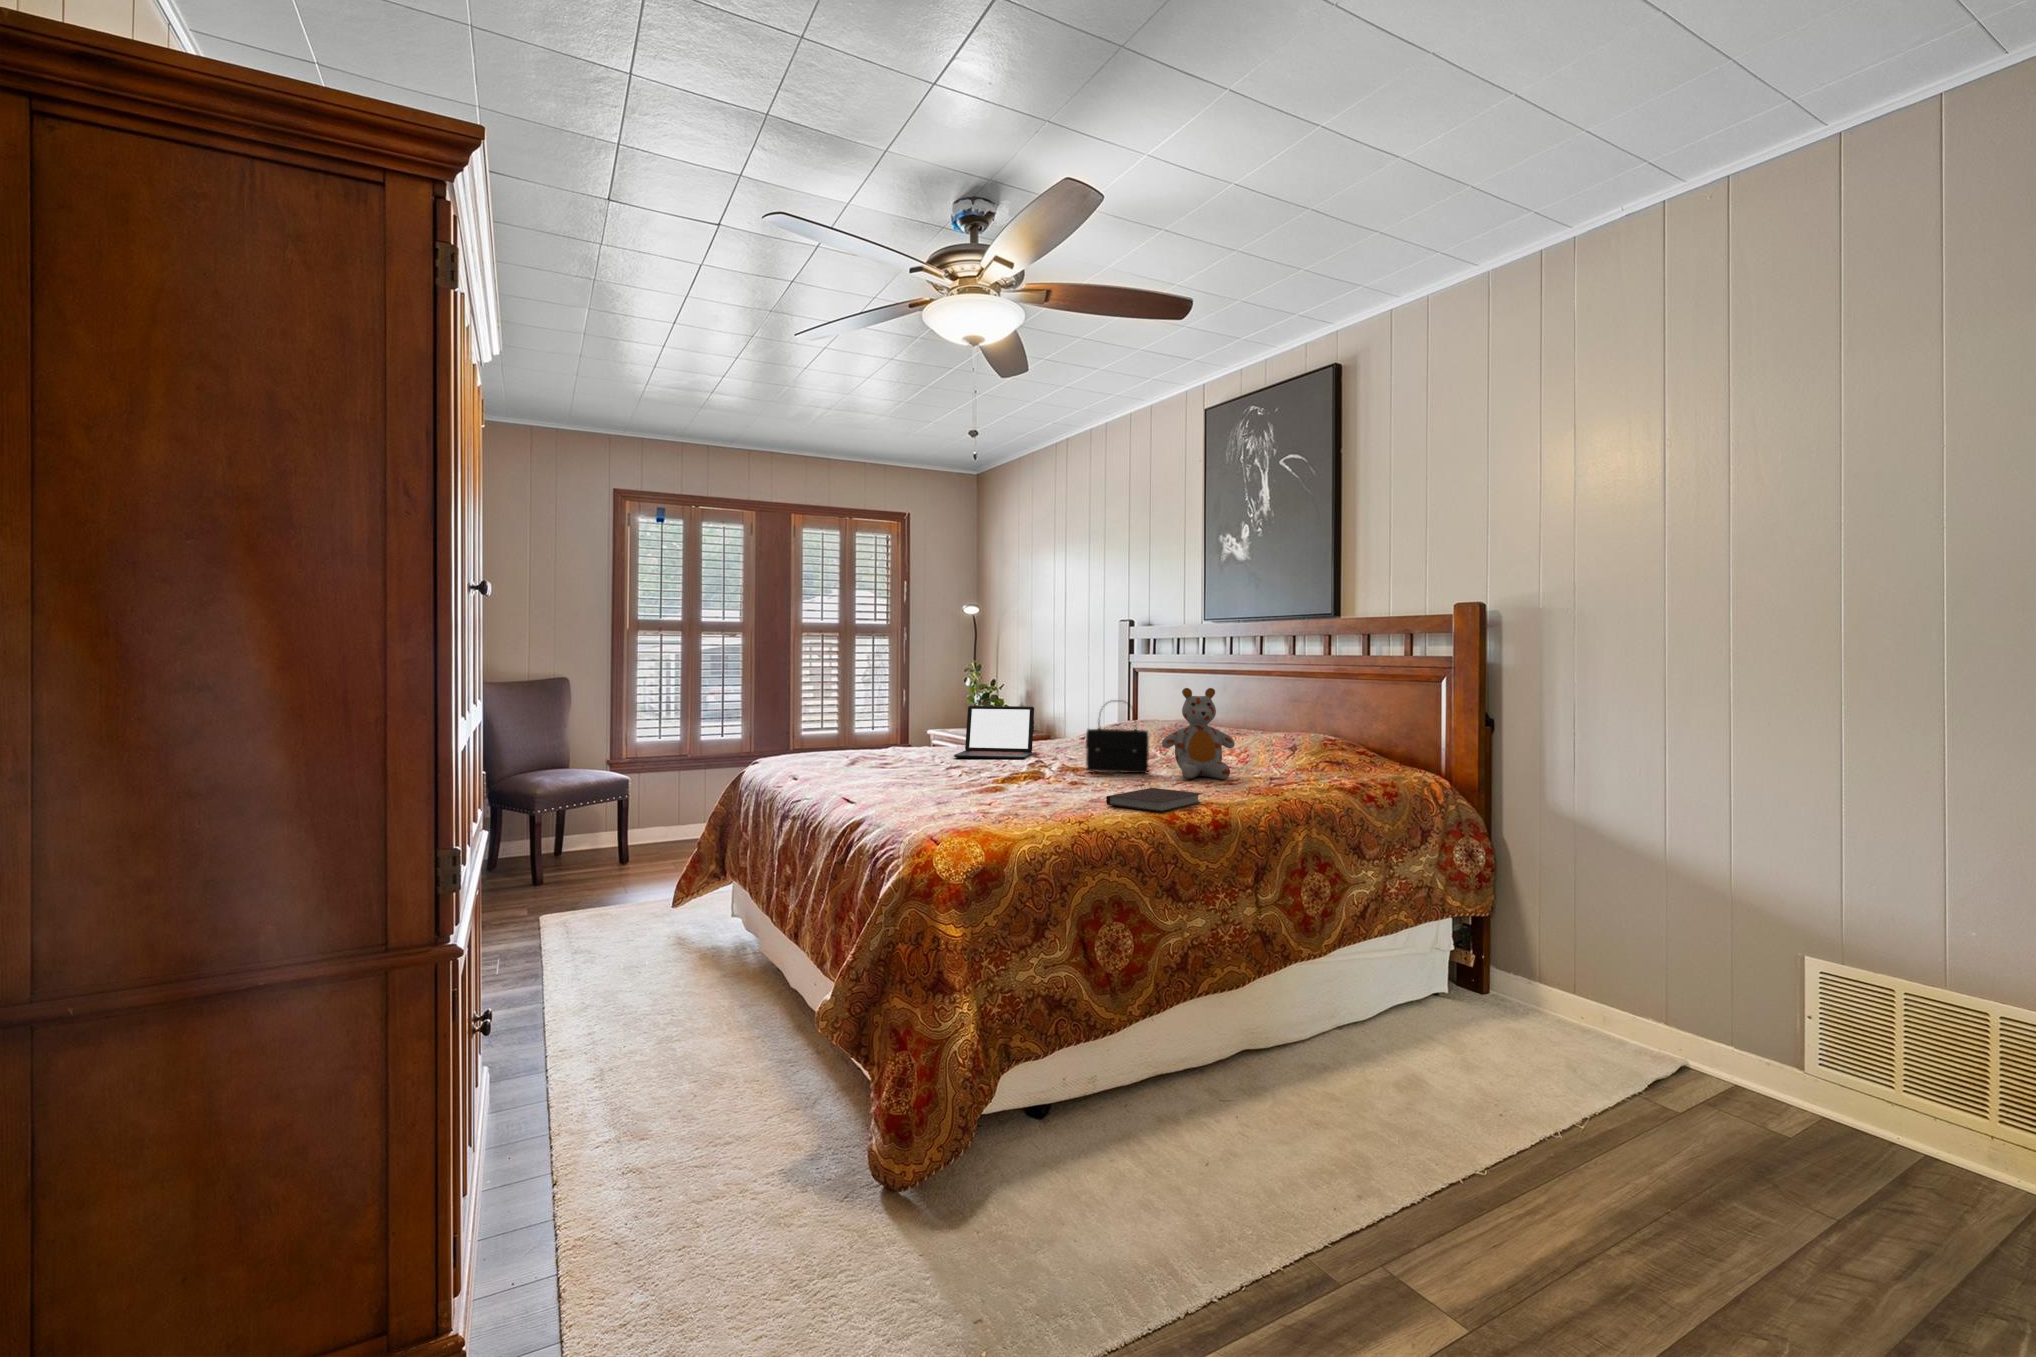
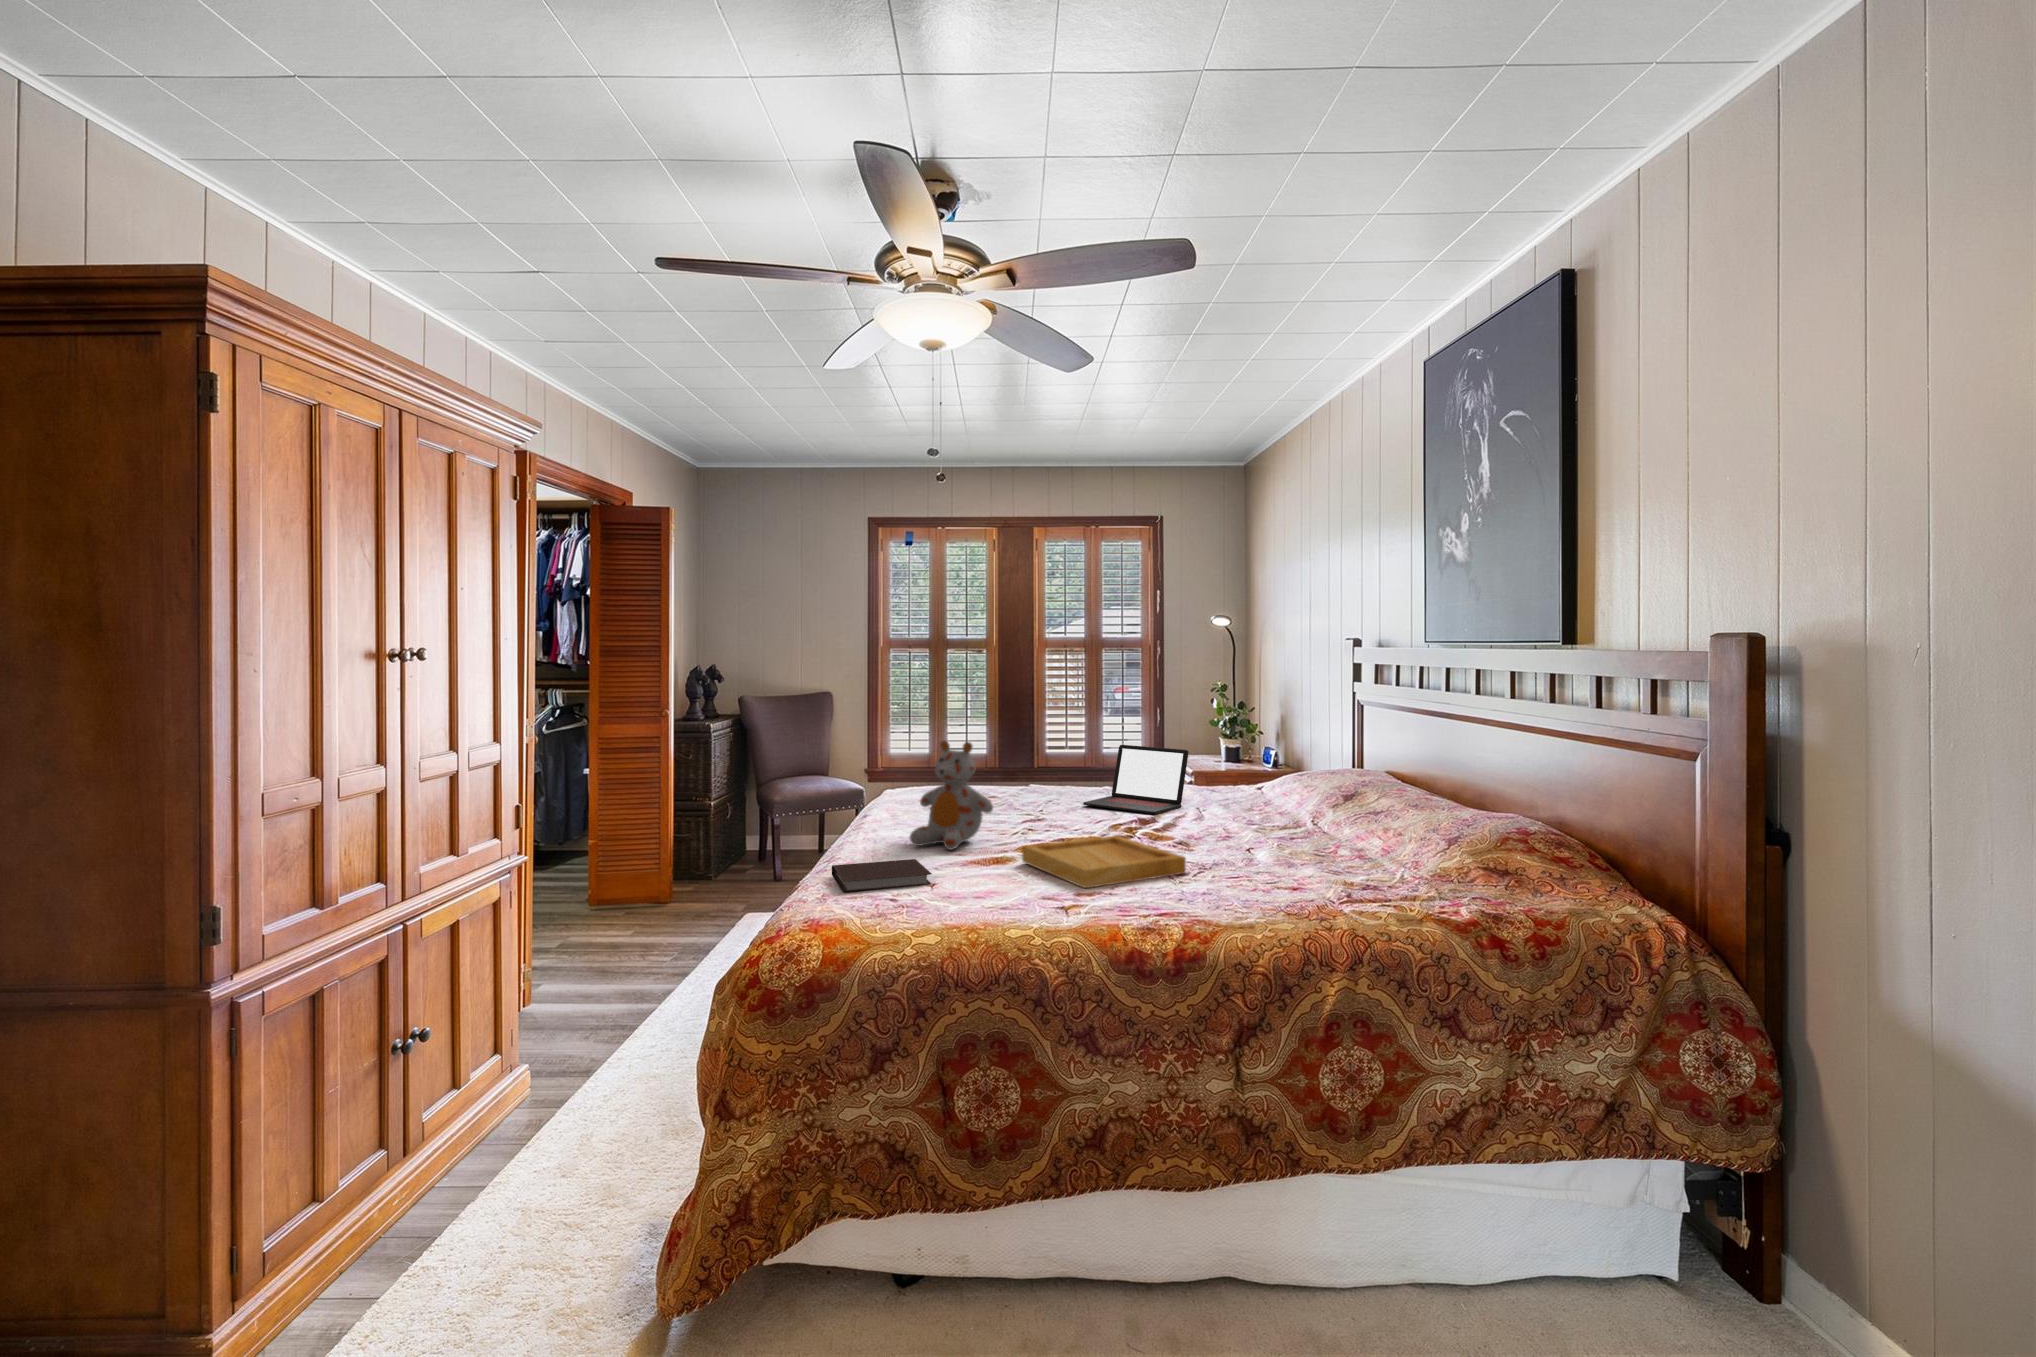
stuffed bear: present [1162,688,1235,779] -> present [910,740,993,850]
handbag: present [1086,701,1149,773] -> none [1172,758,1246,855]
tray: none [1005,765,1135,796] -> present [1022,835,1186,888]
notebook: present [1106,788,1202,812] -> present [832,859,932,892]

